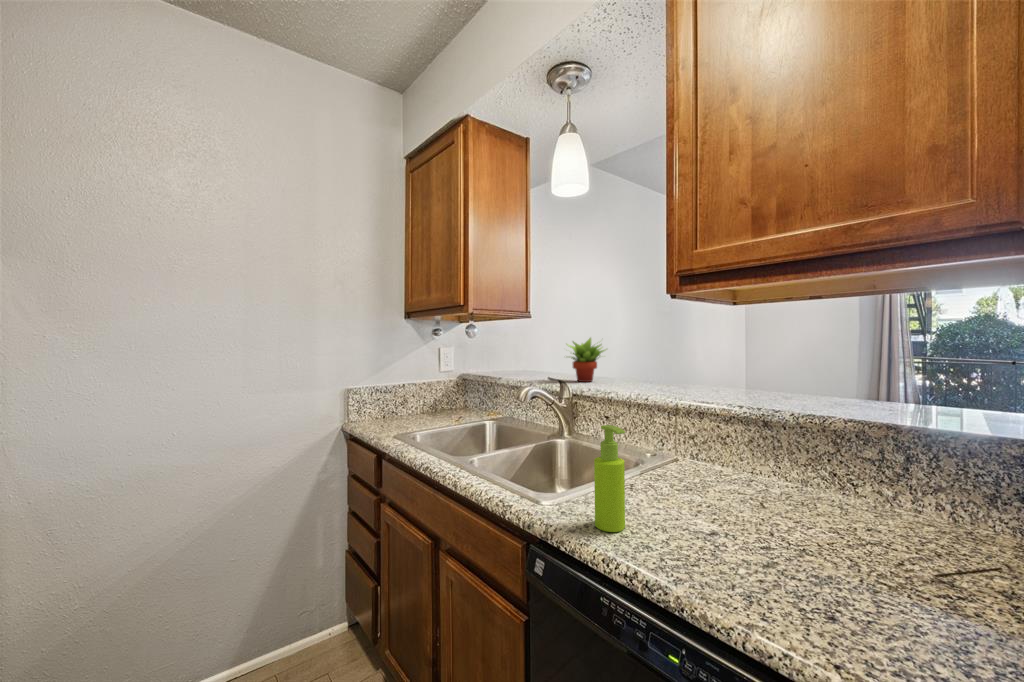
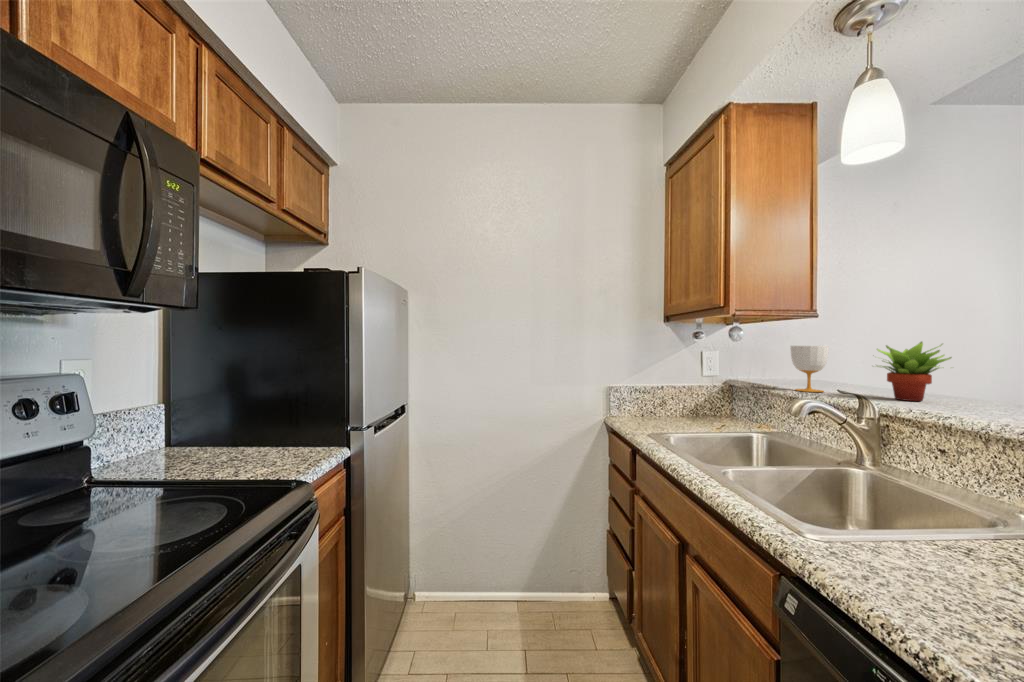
cup: none [510,342,536,381] -> present [791,346,829,392]
soap dispenser: present [594,425,625,532] -> none [881,453,935,600]

